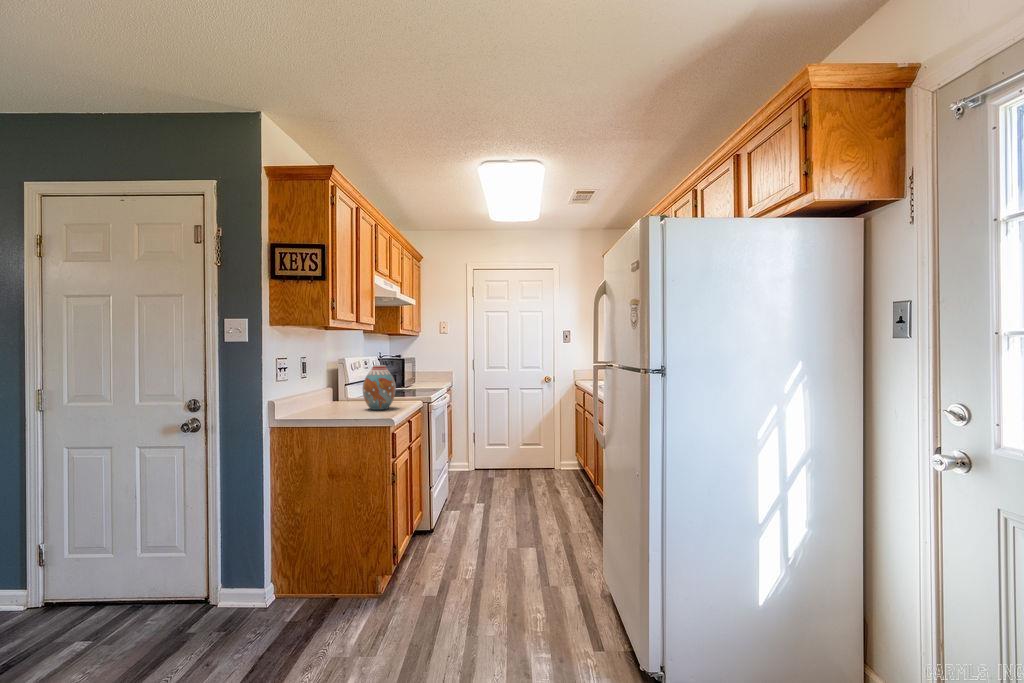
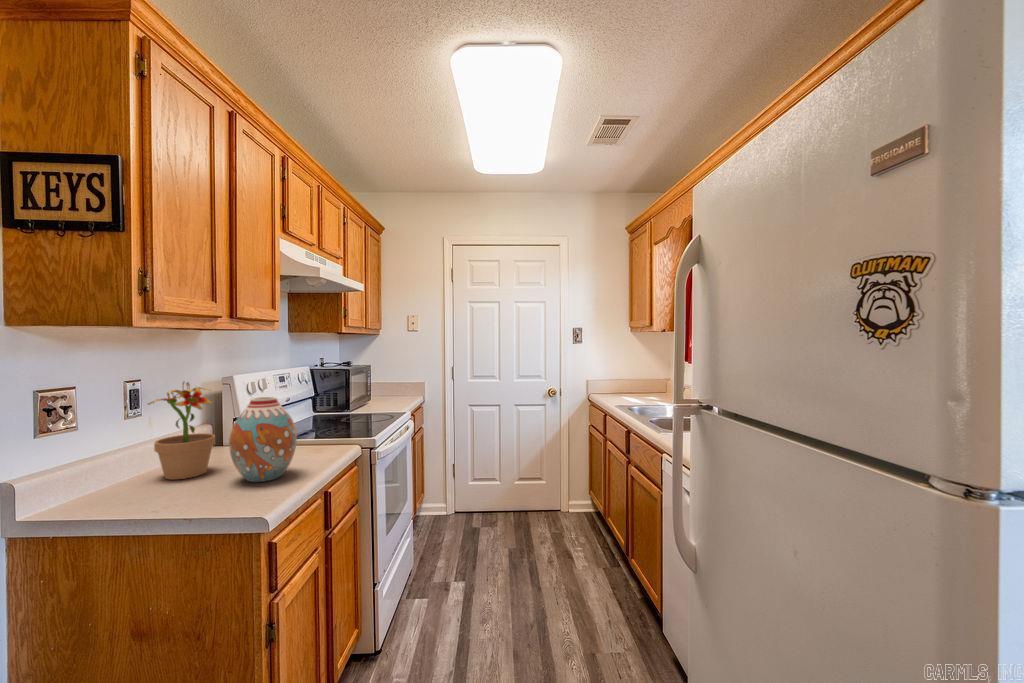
potted plant: none [317,357,349,409] -> present [148,382,215,479]

